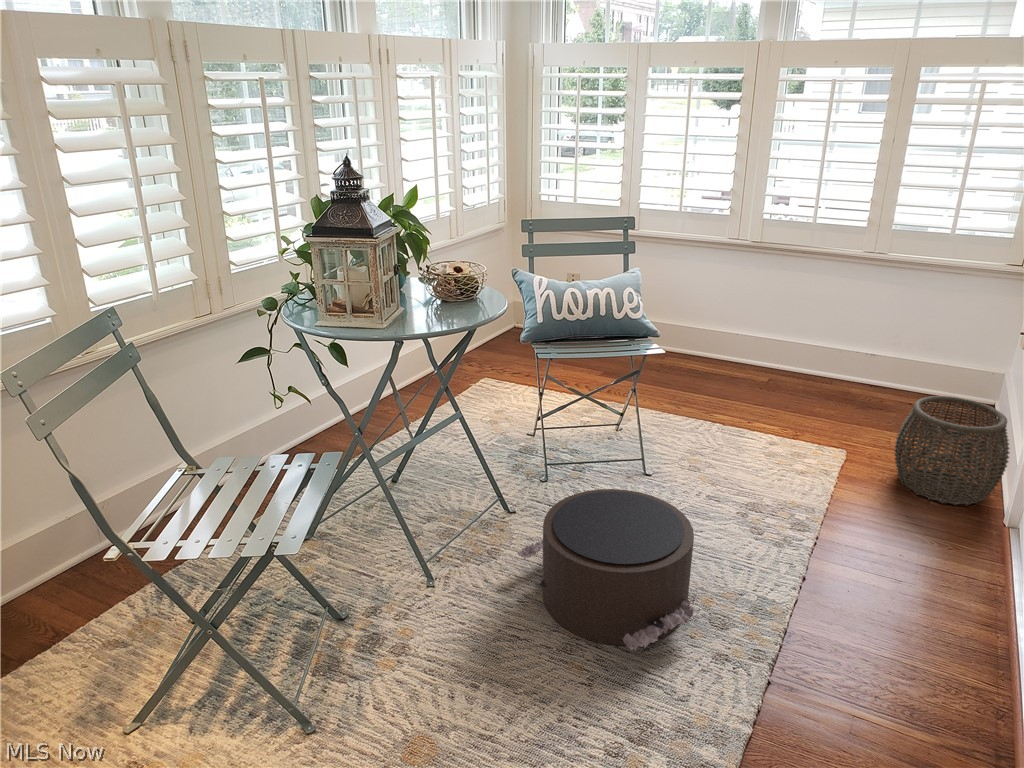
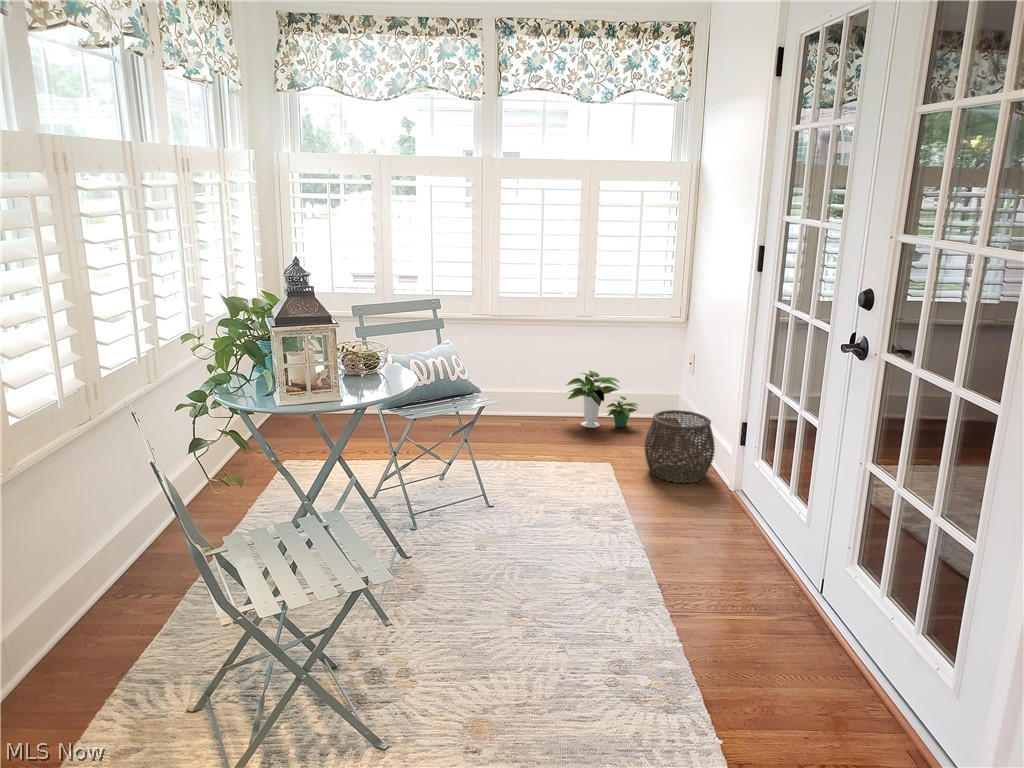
potted plant: none [830,324,936,406] -> present [566,370,637,428]
pouf: present [517,489,700,650] -> none [450,508,606,624]

